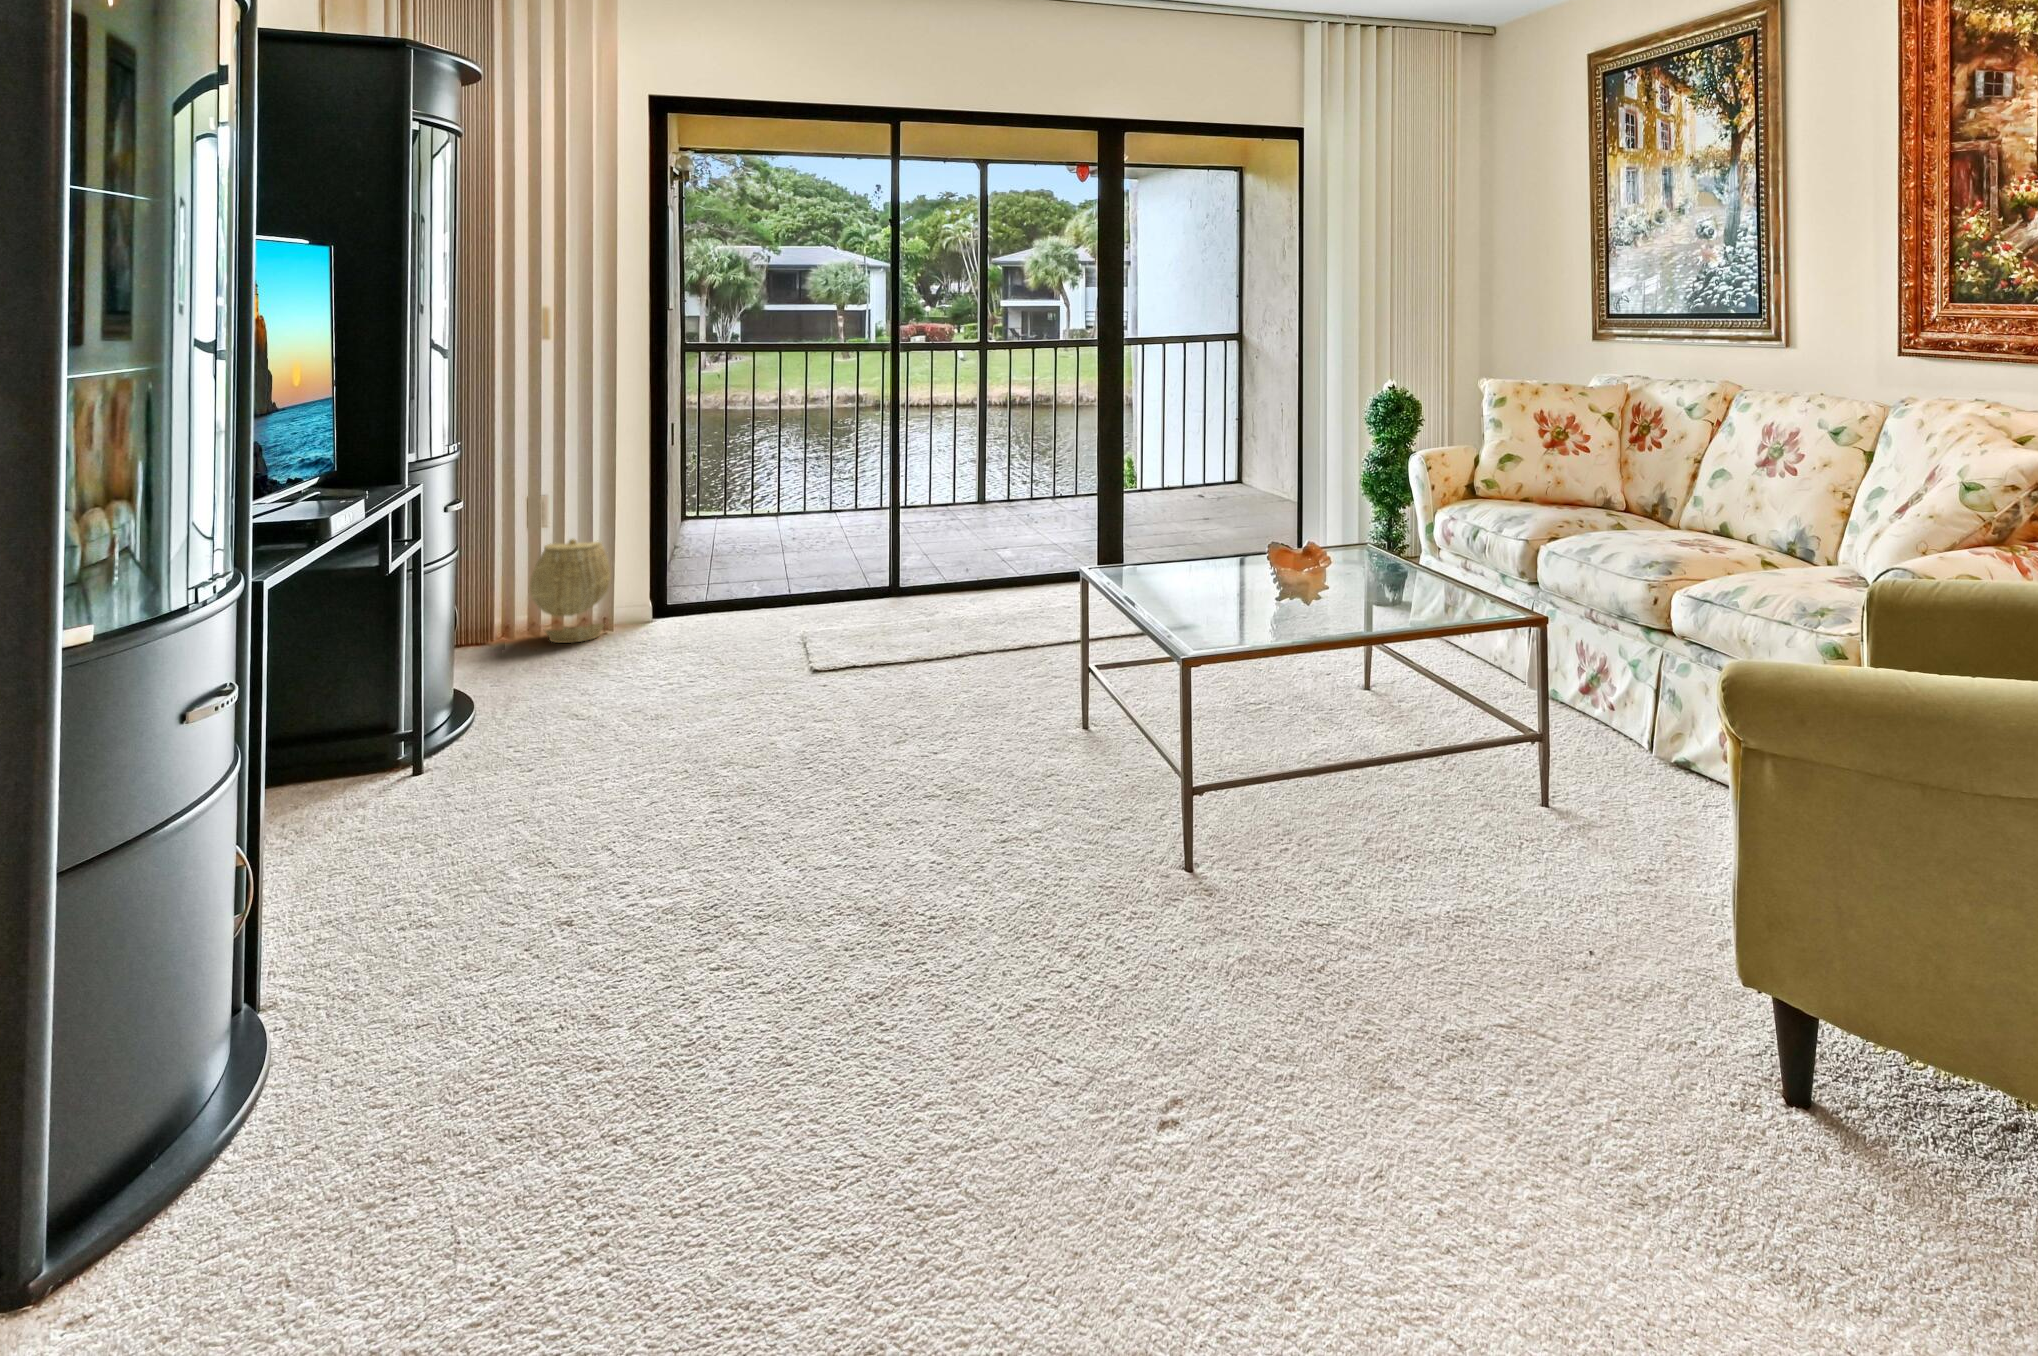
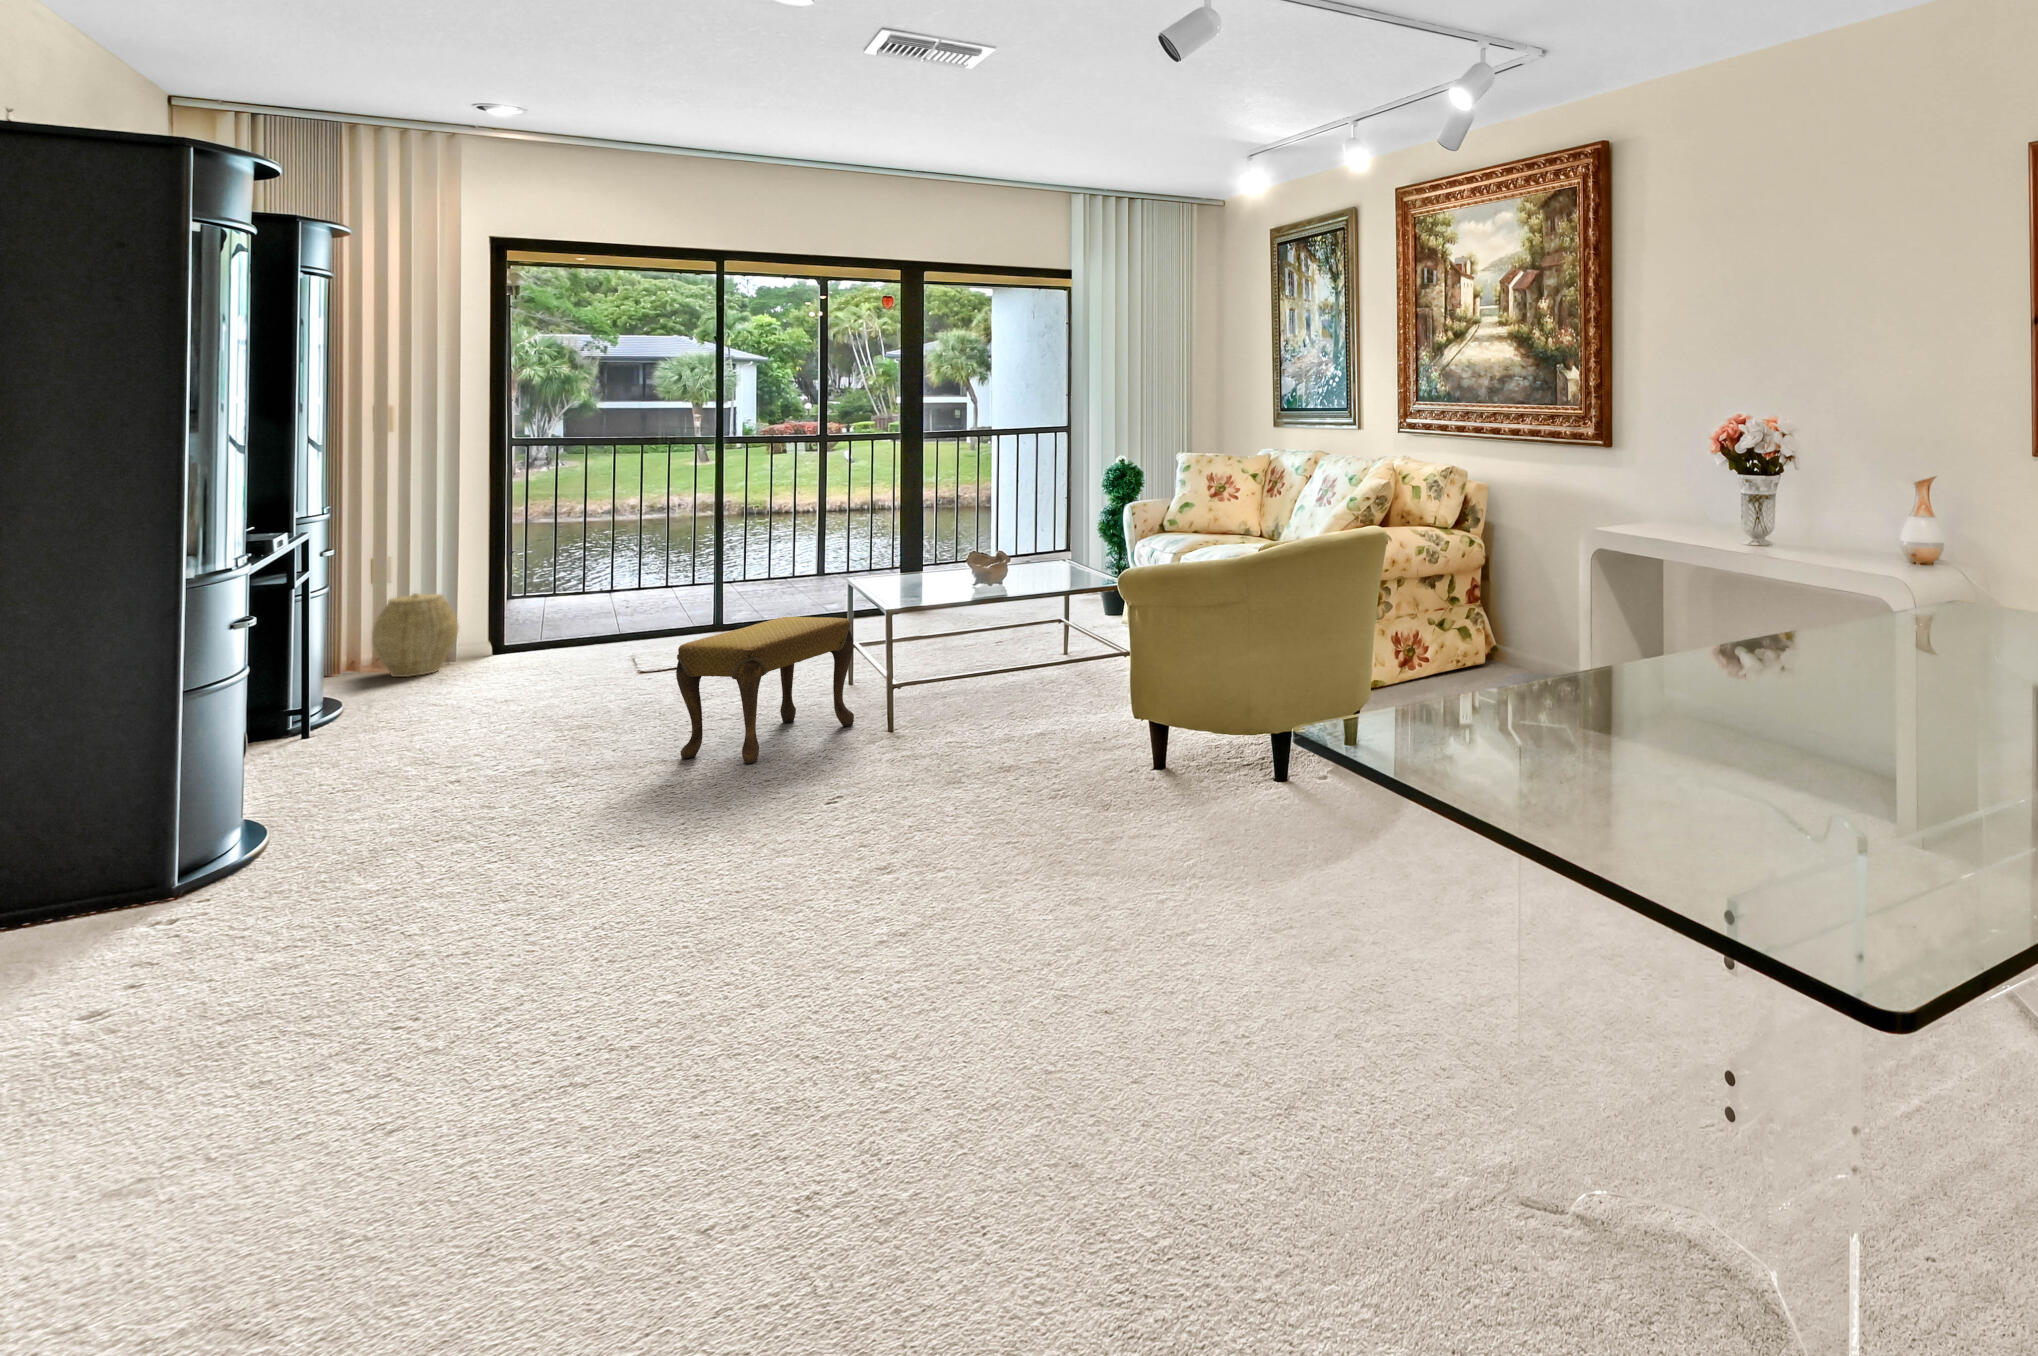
footstool: none [867,611,1111,862] -> present [676,617,854,763]

